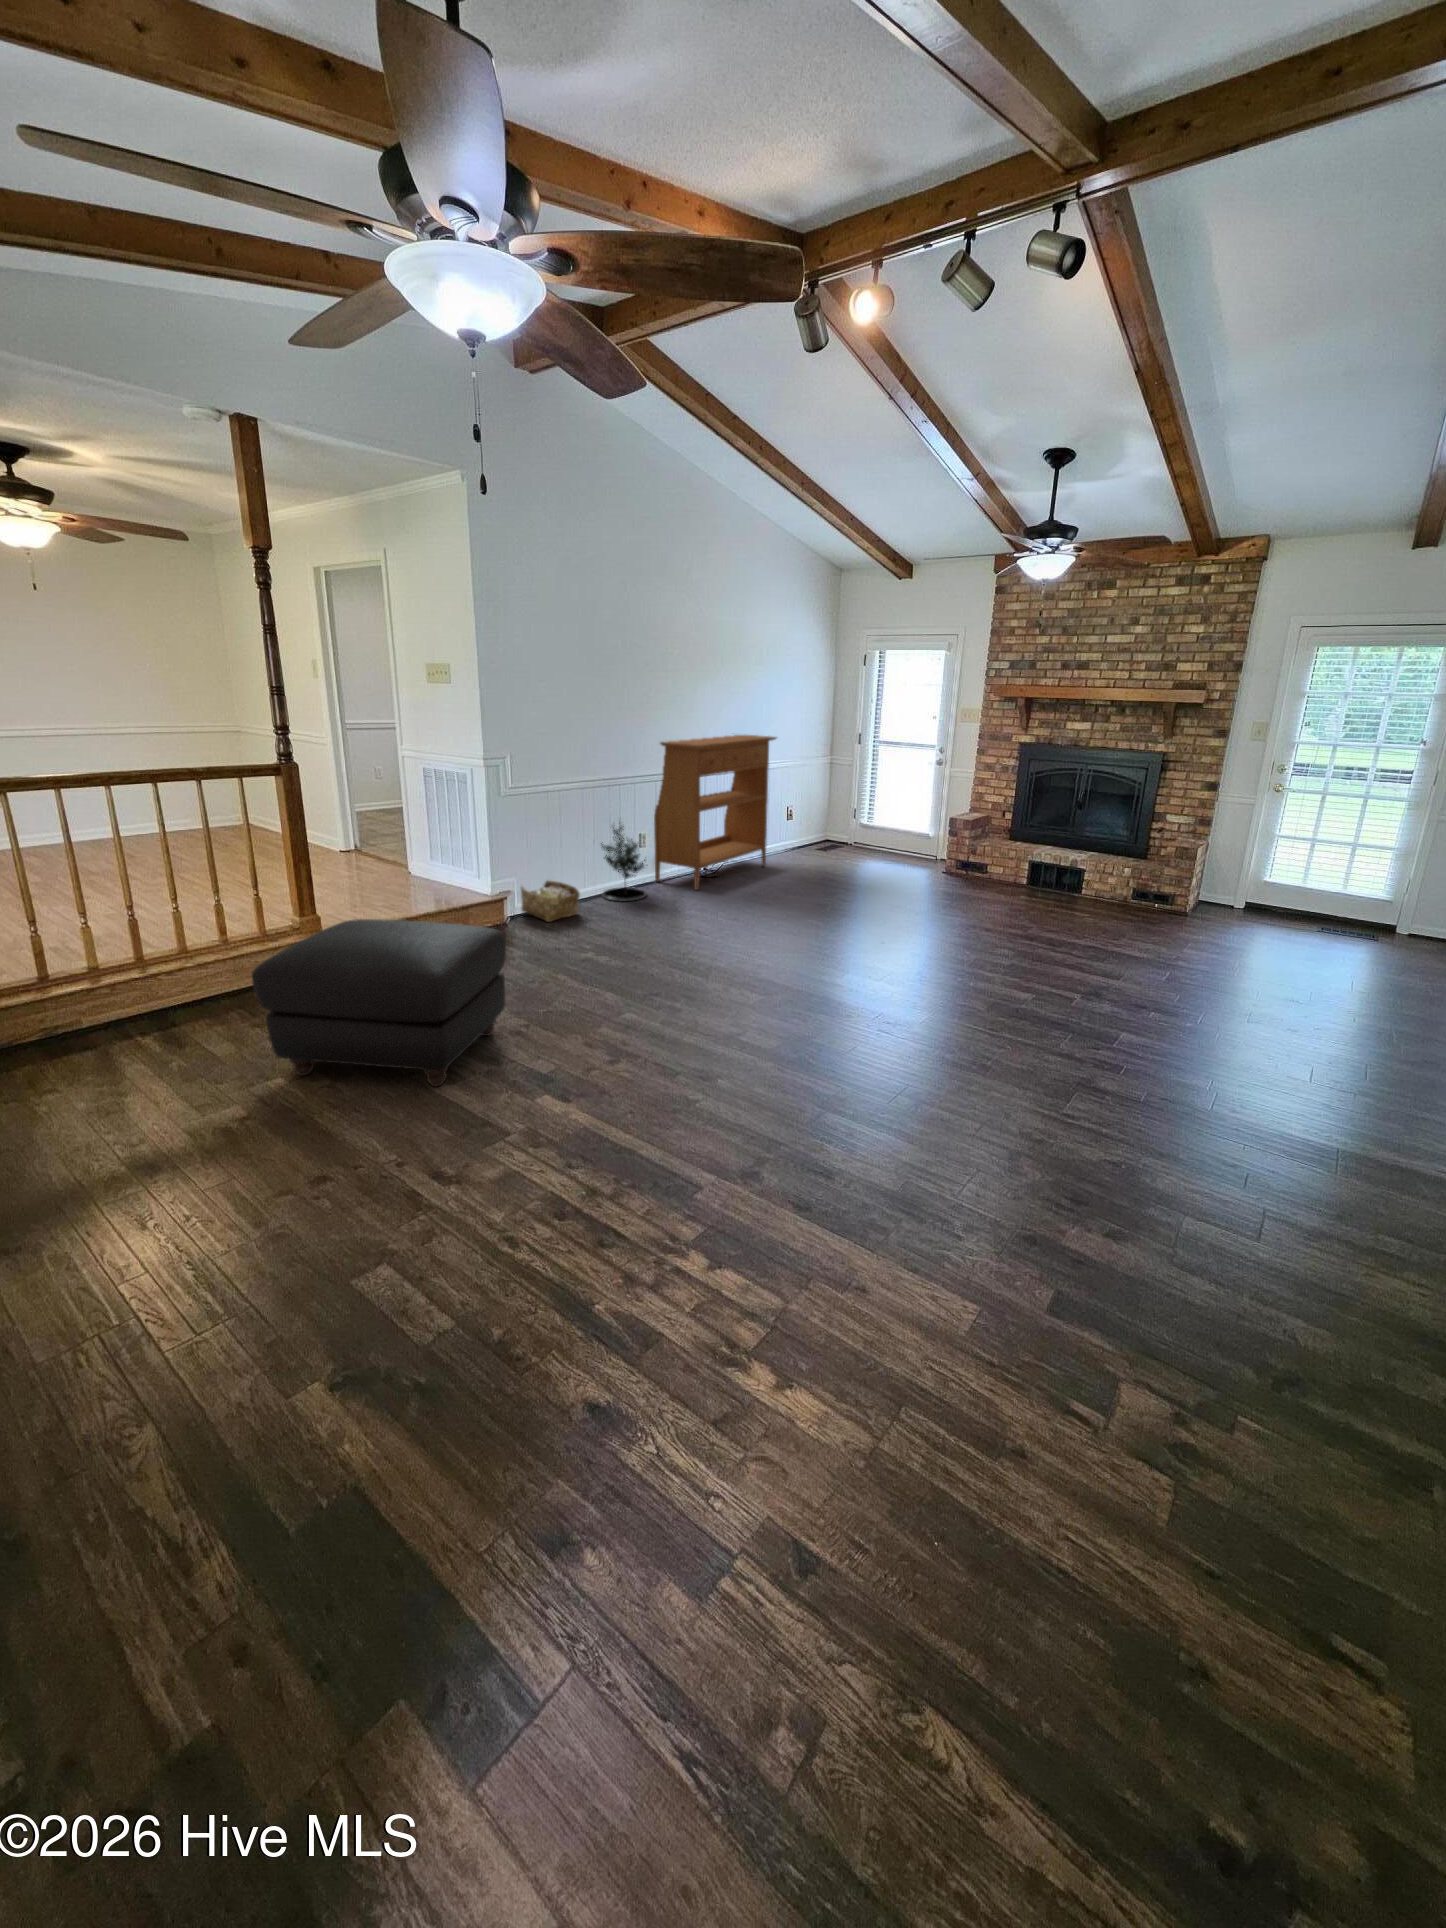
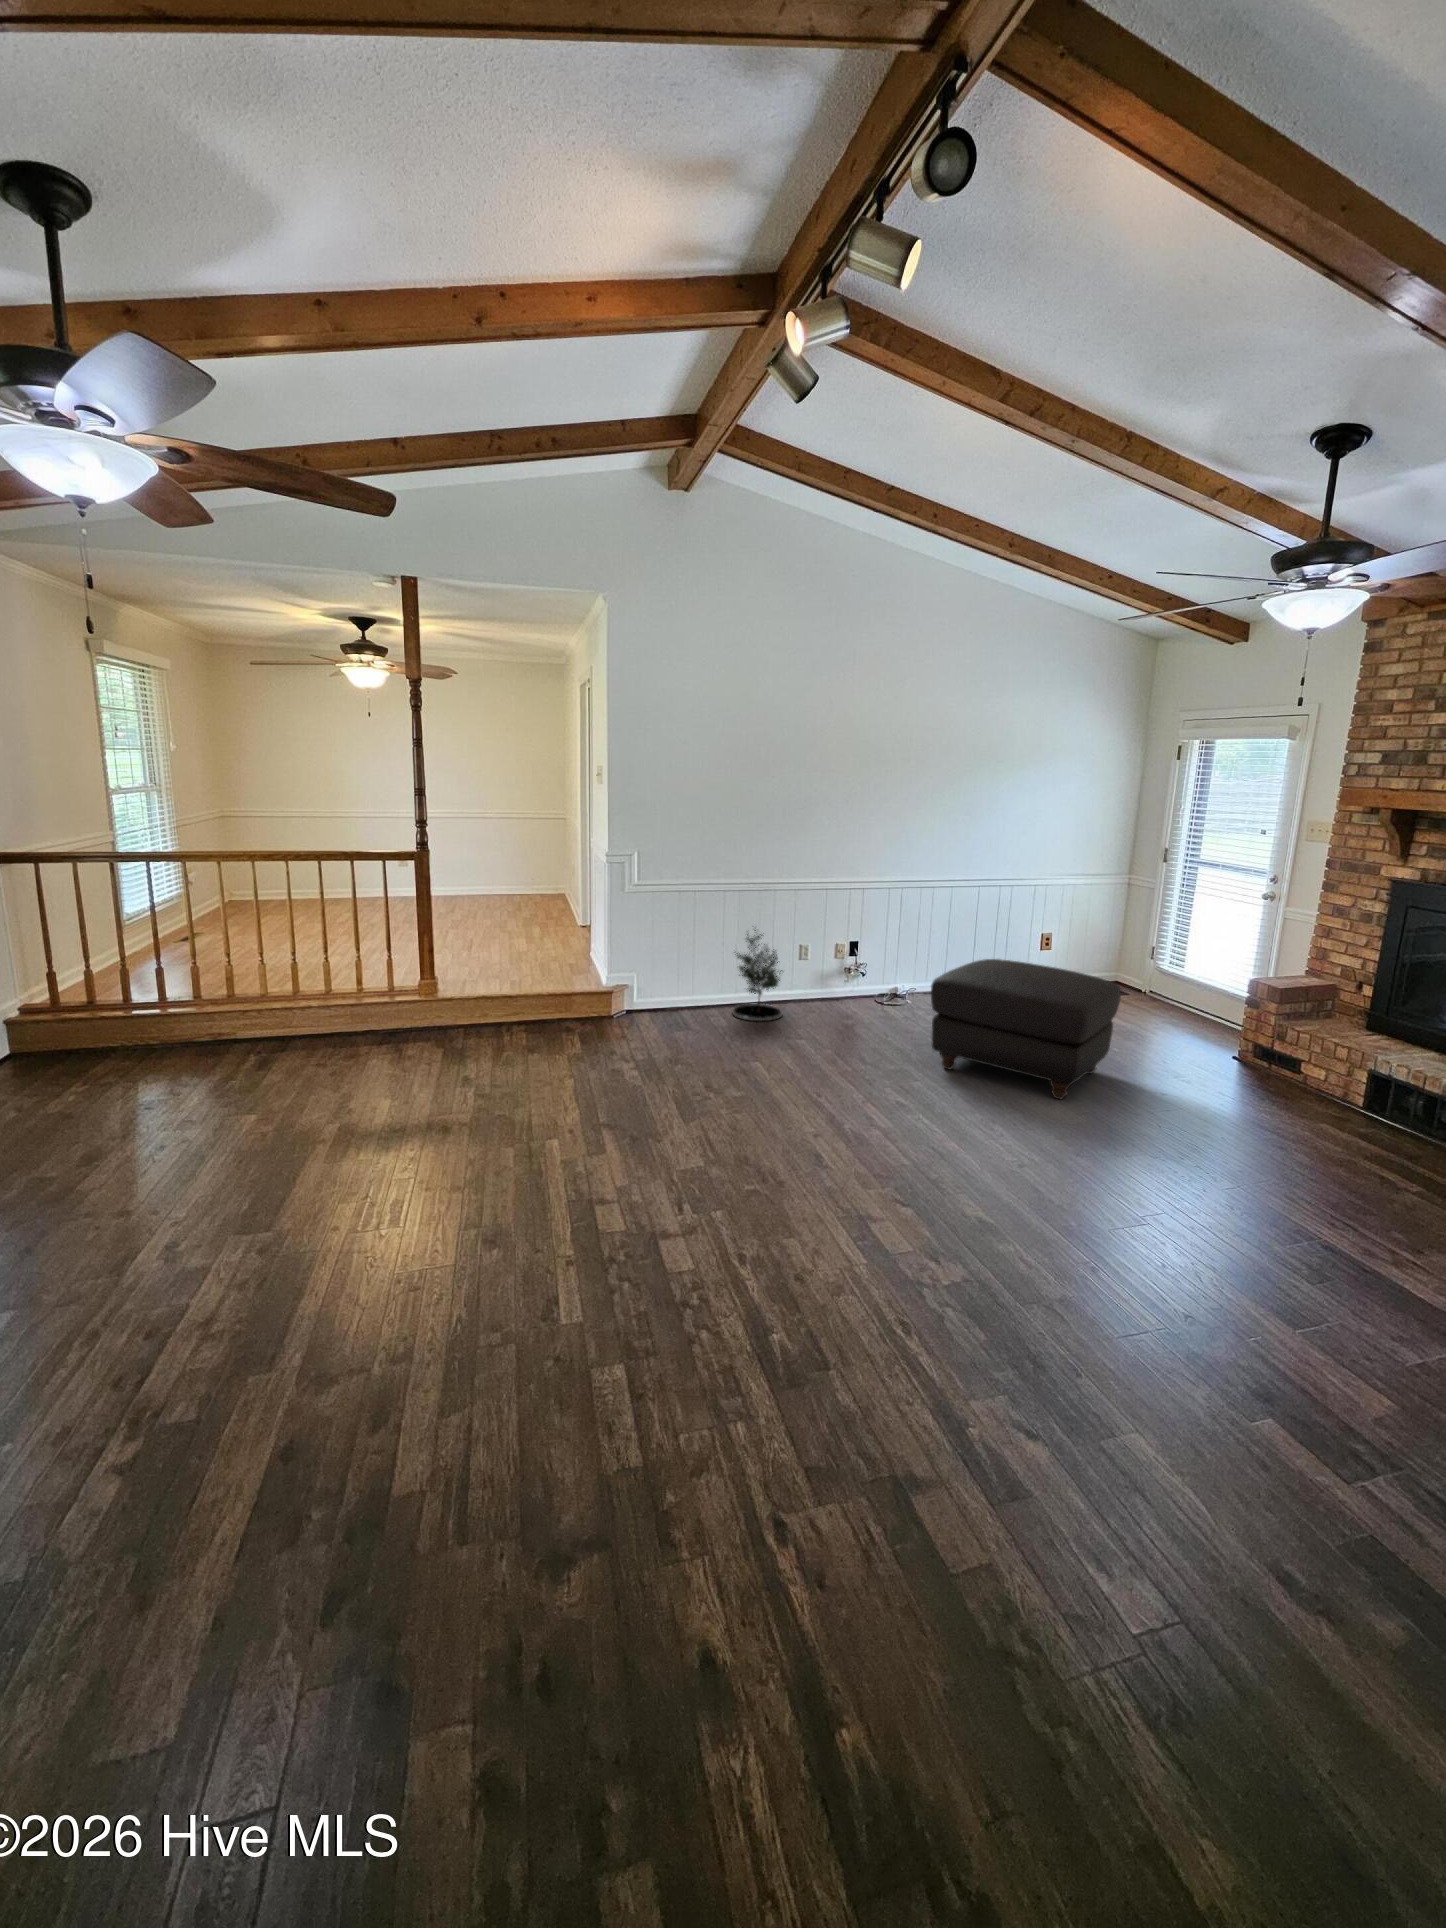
console table: present [654,735,776,890] -> none [812,840,995,1022]
woven basket: present [521,881,580,922] -> none [629,971,685,1028]
ottoman: present [252,919,506,1087] -> present [931,959,1121,1099]

